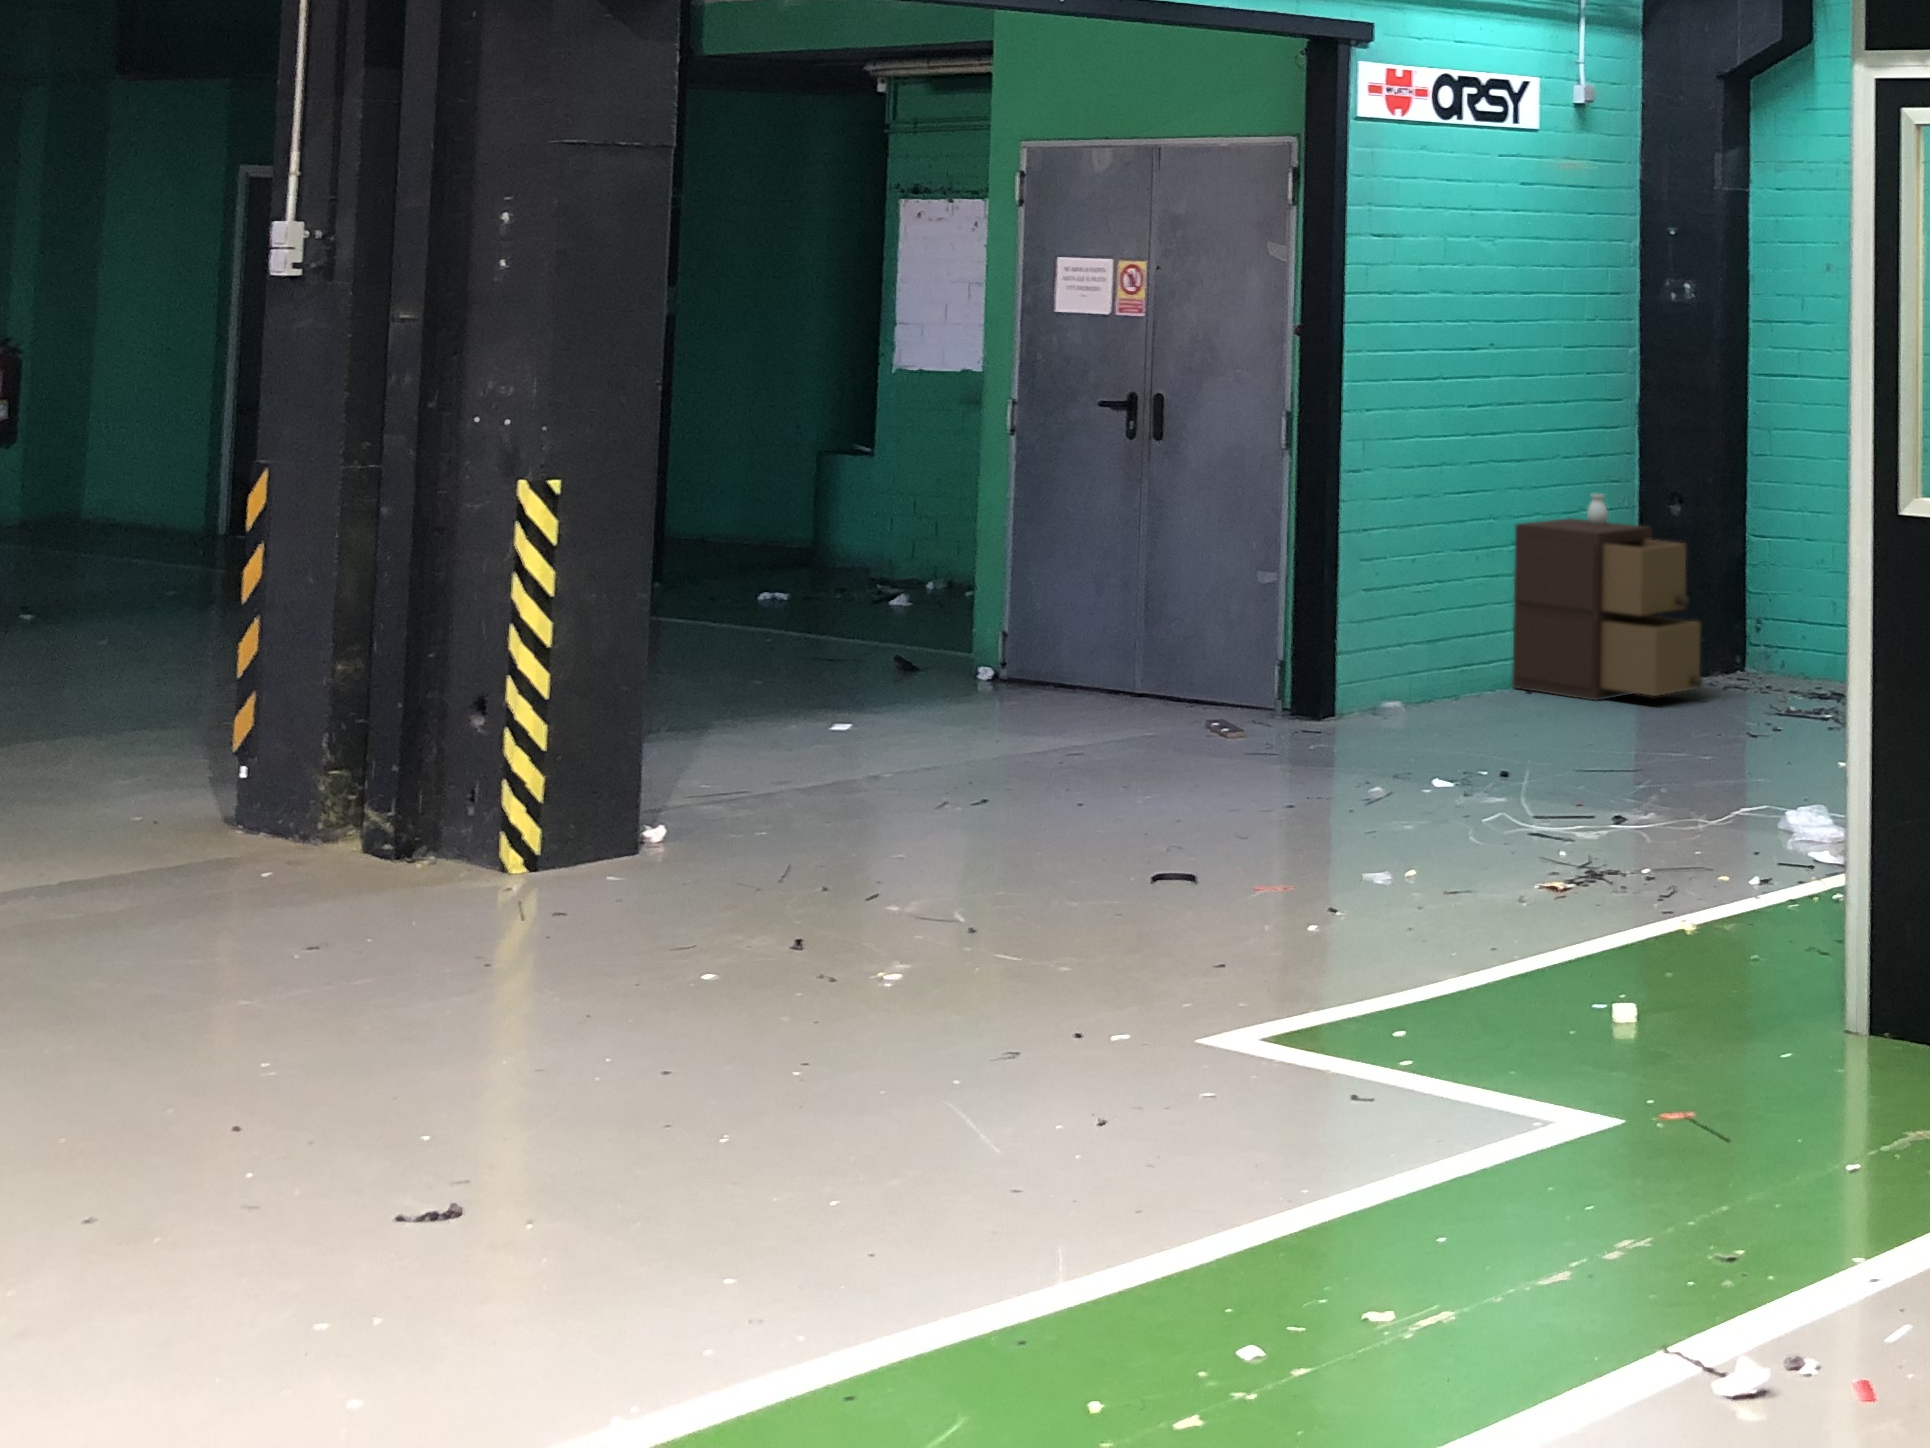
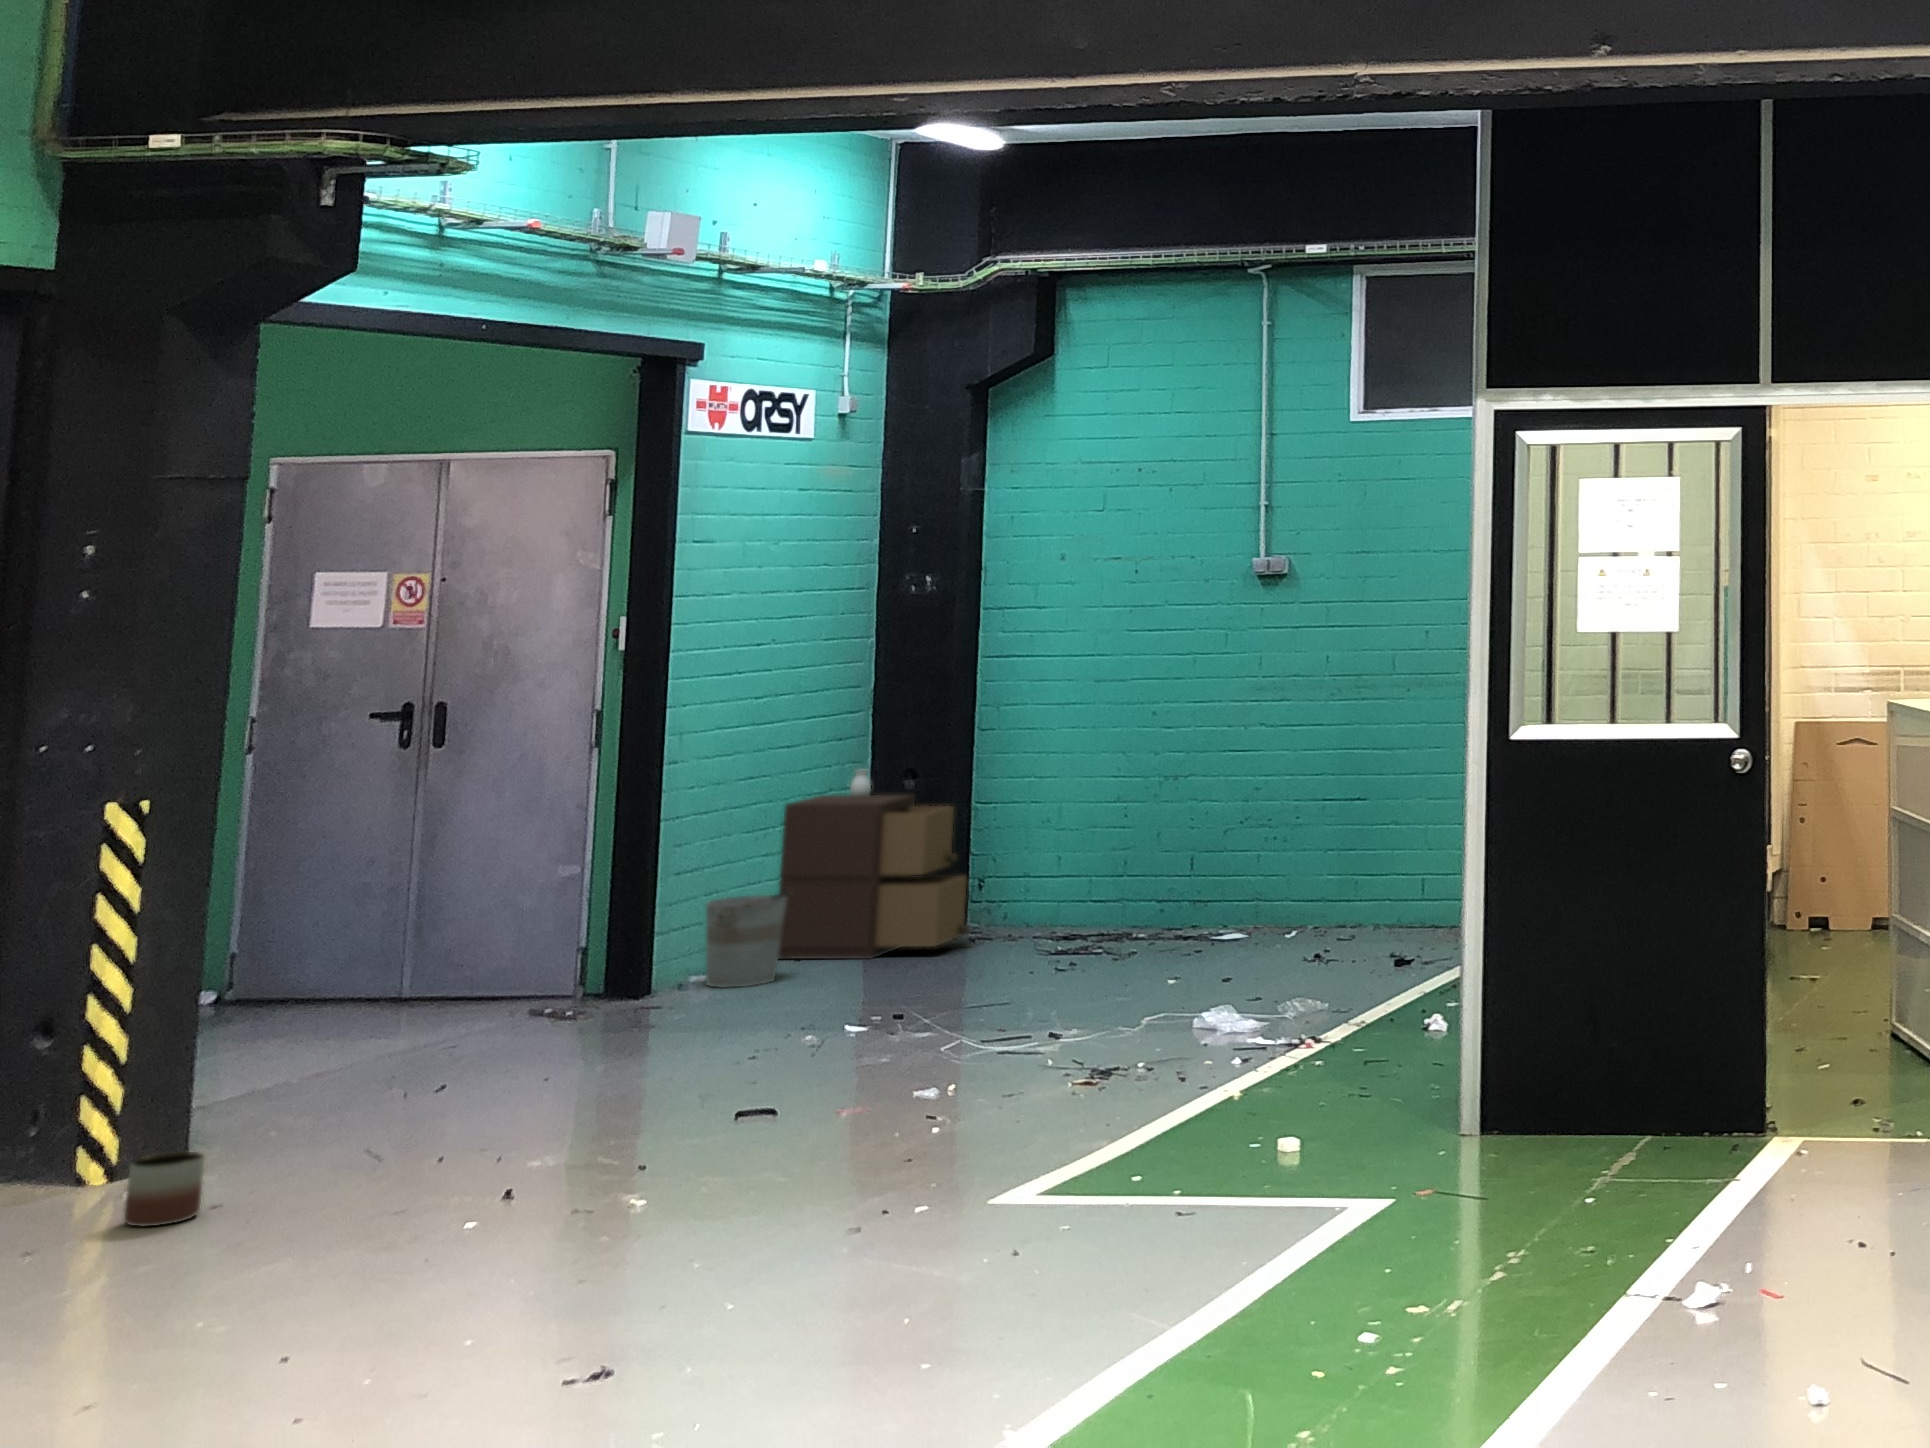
bucket: none [1408,617,1496,714] -> present [706,891,794,987]
planter: none [570,809,640,880] -> present [124,1152,204,1227]

